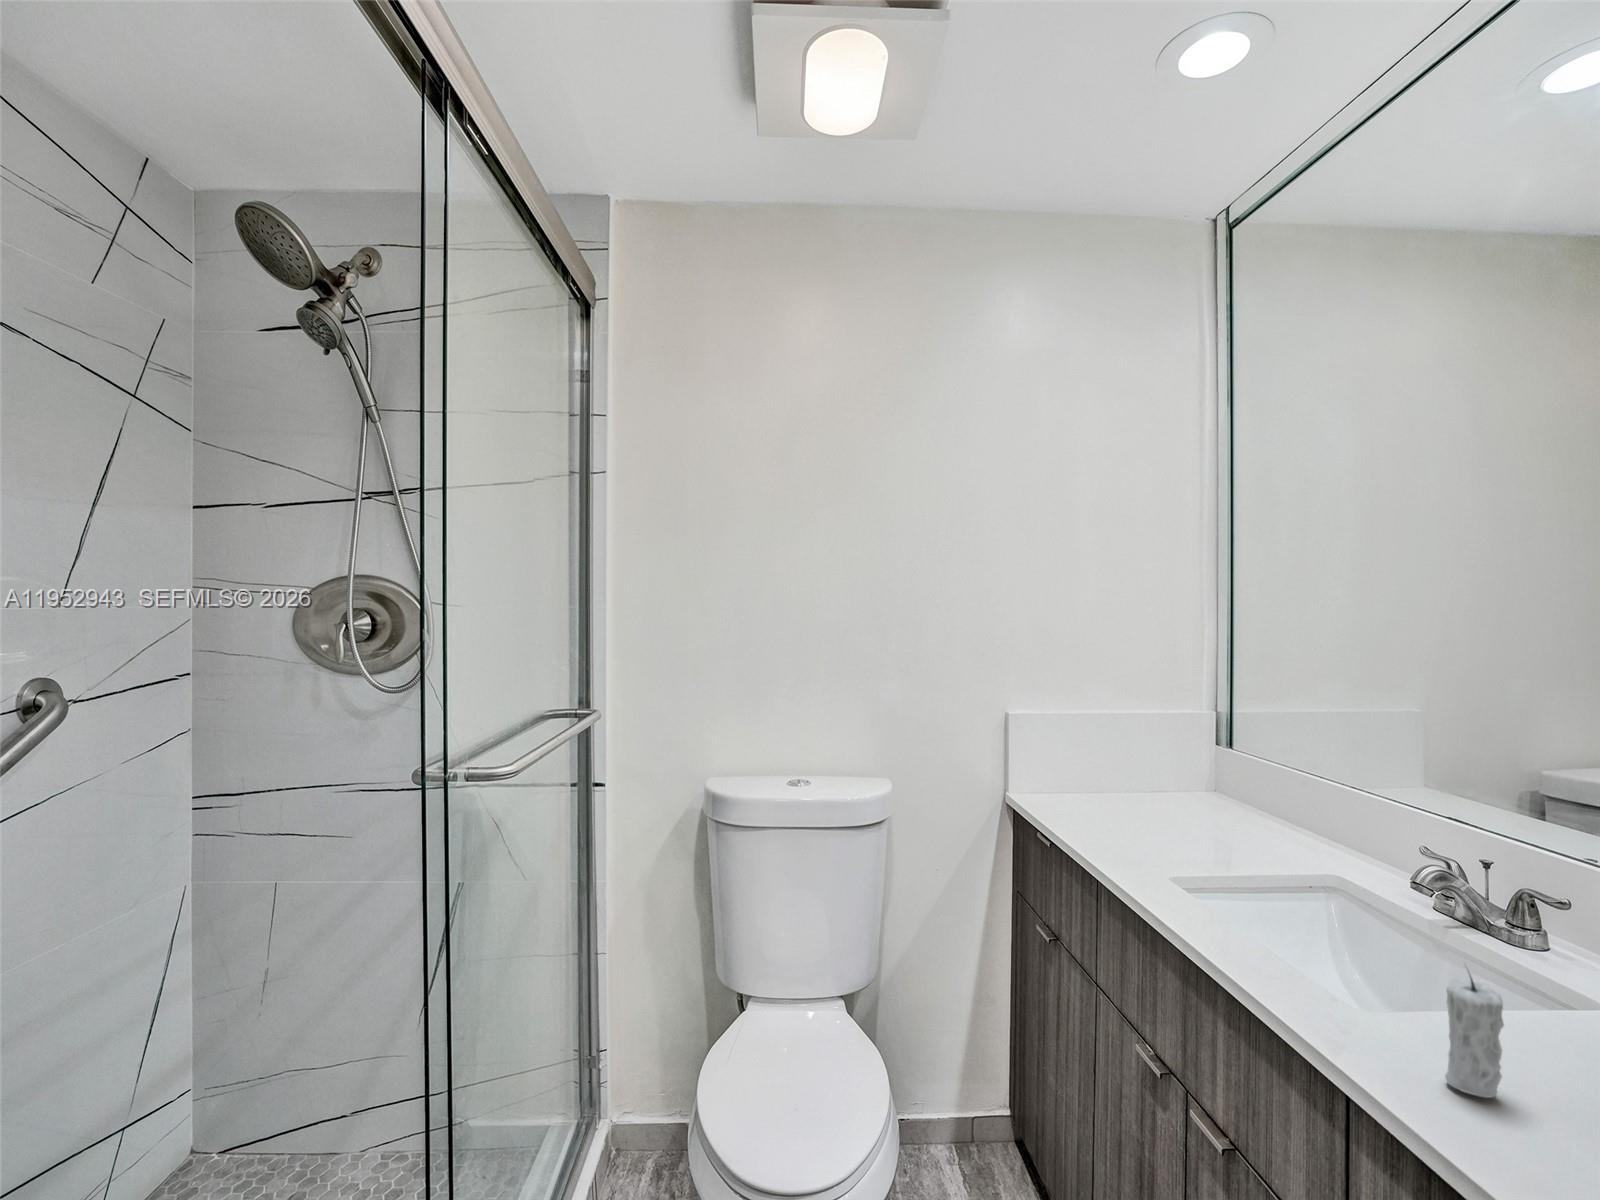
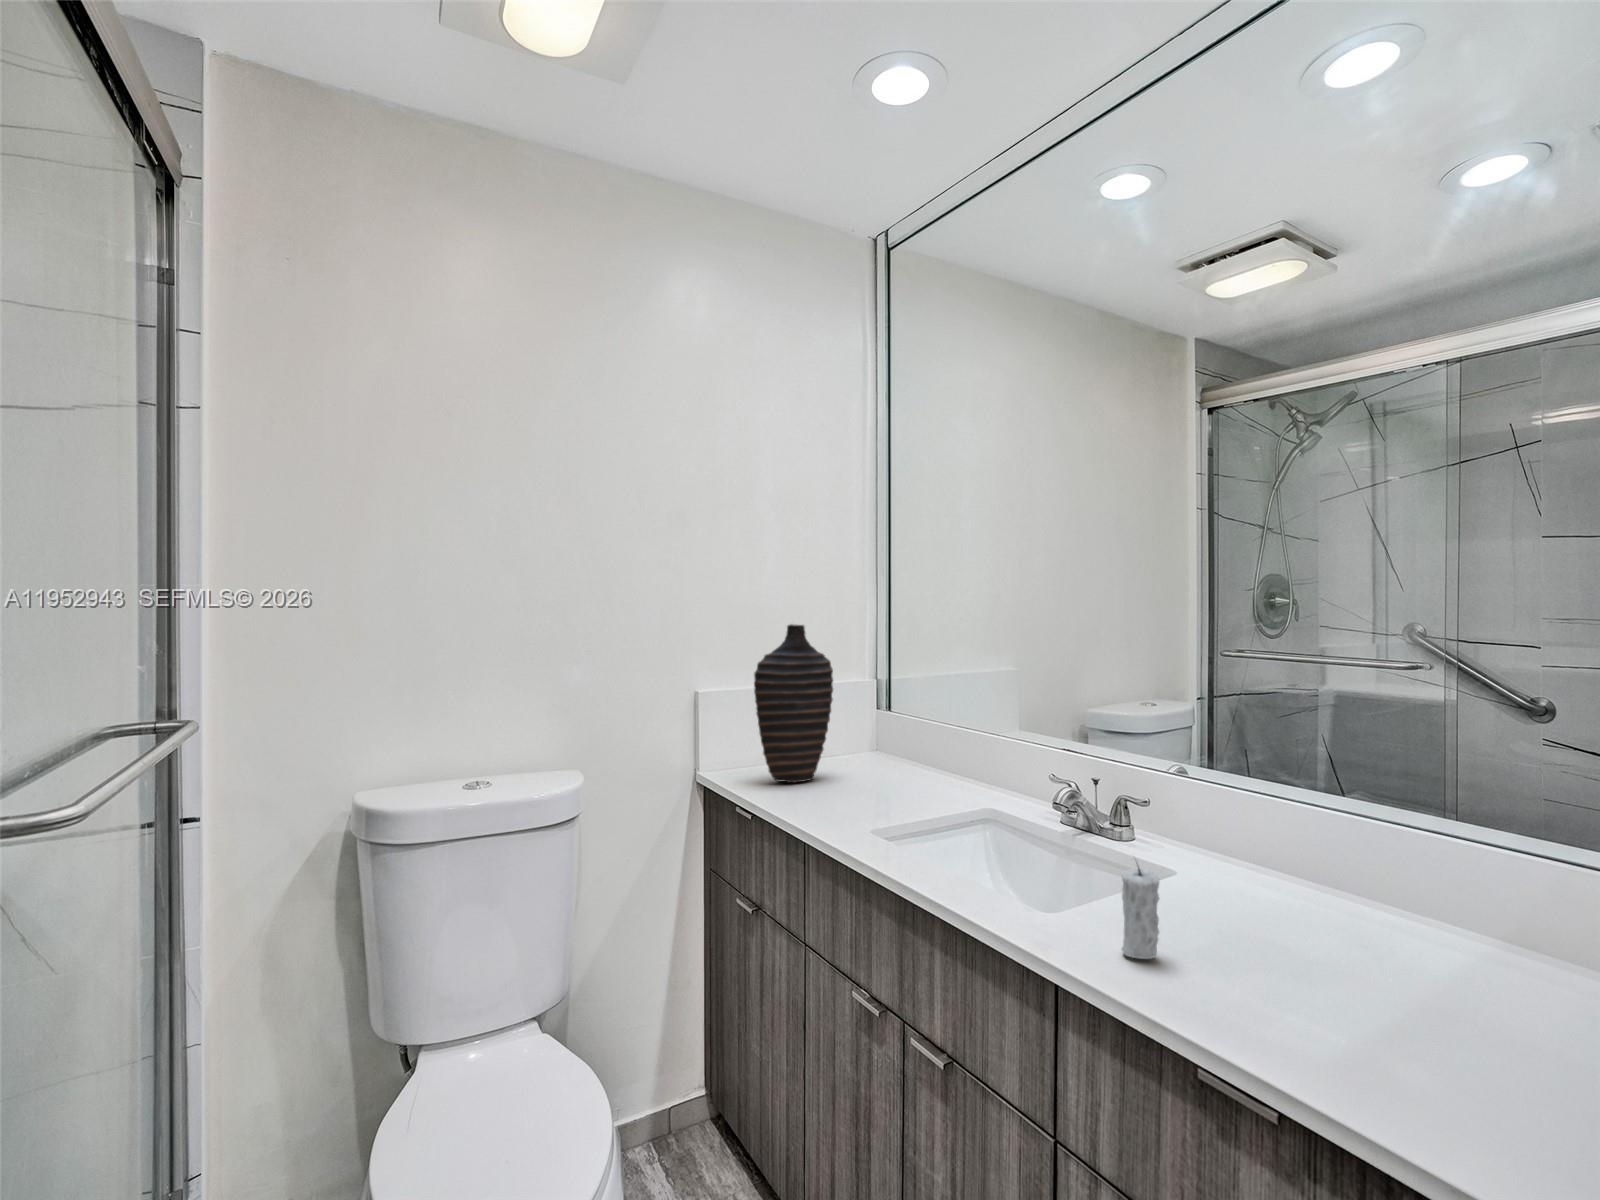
decorative vase: none [1058,649,1151,814] -> present [754,624,833,782]

